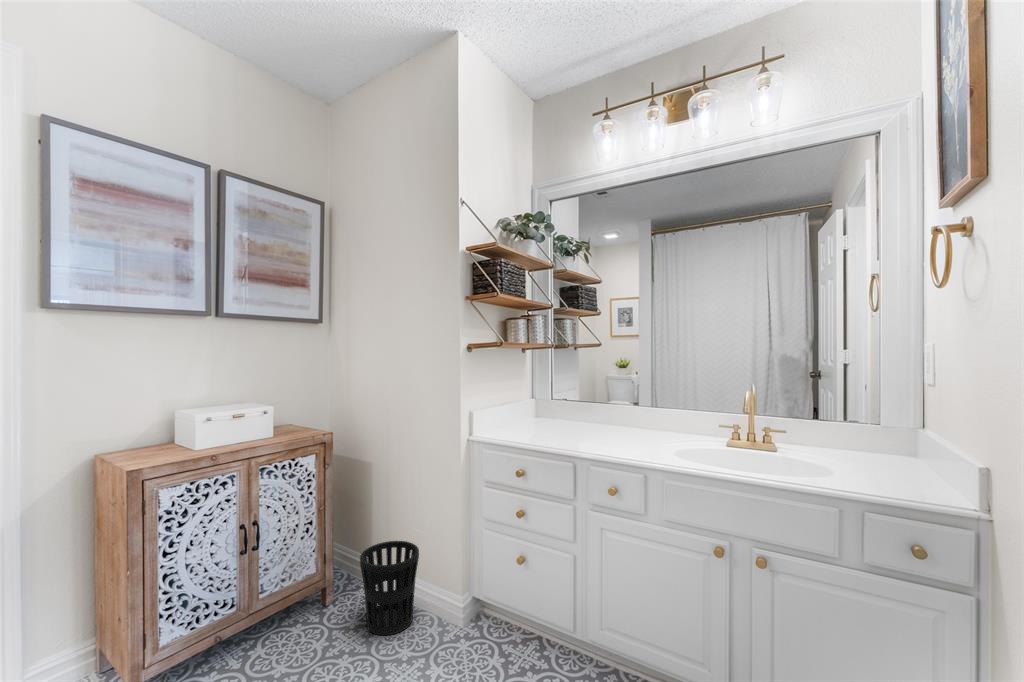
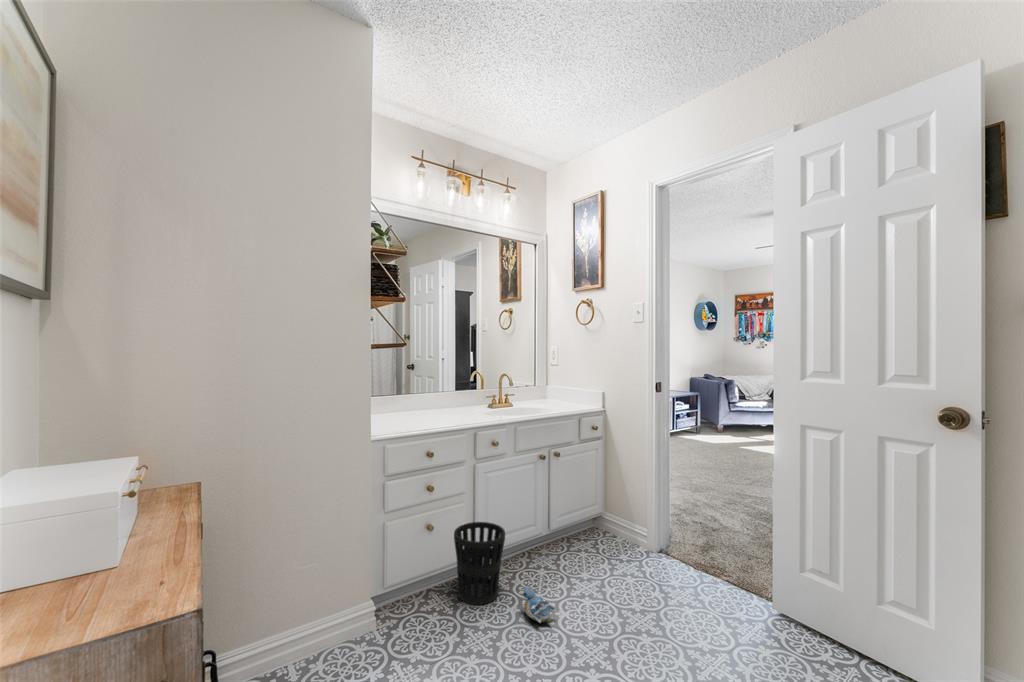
plush toy: none [445,602,482,638] -> present [523,586,557,623]

